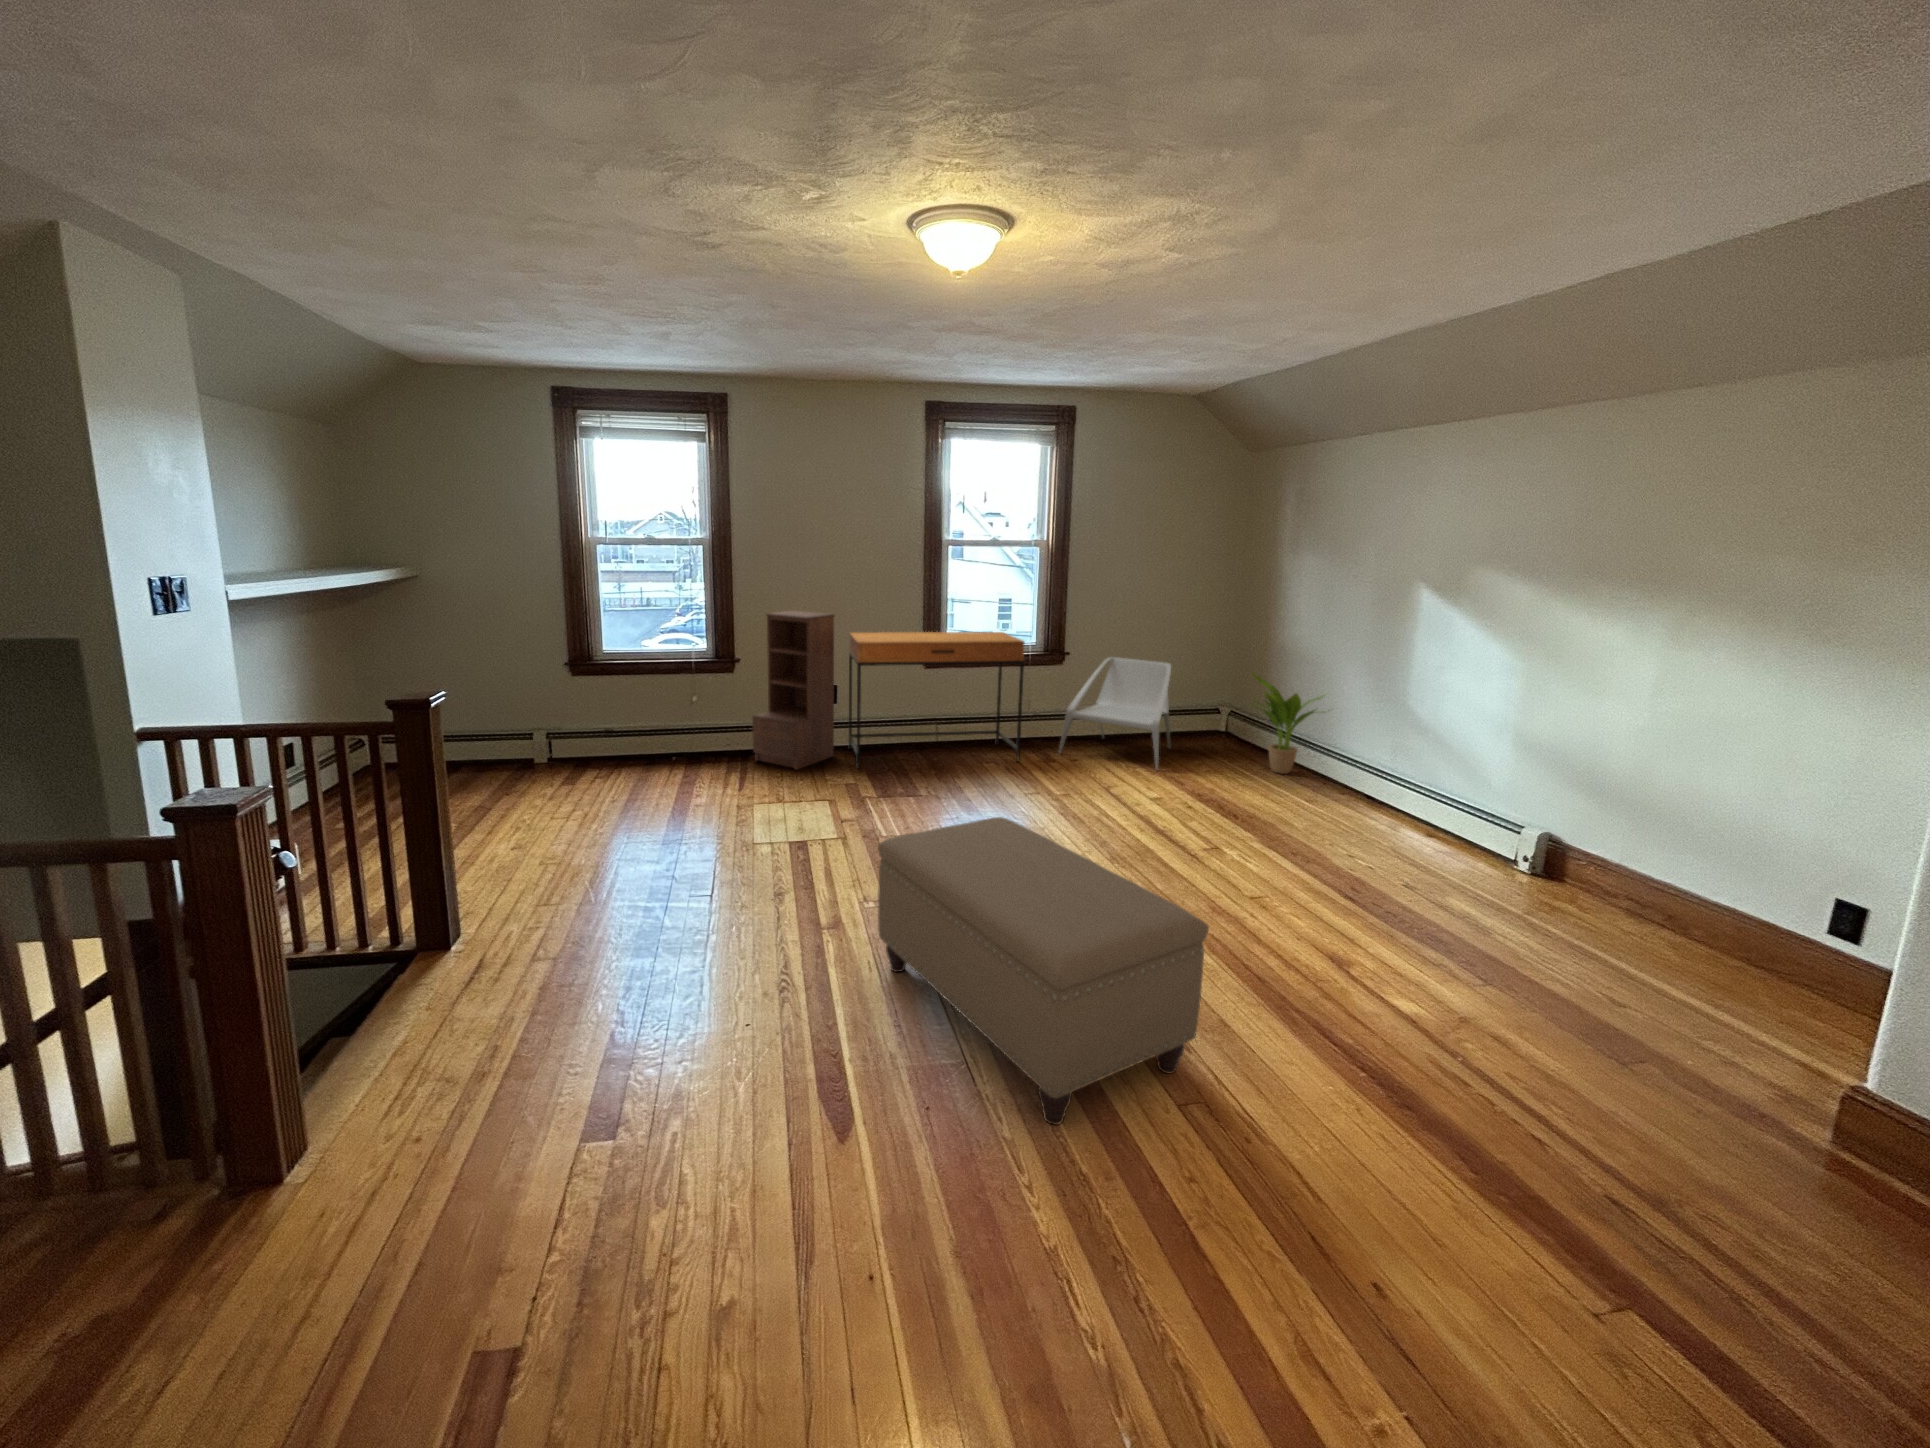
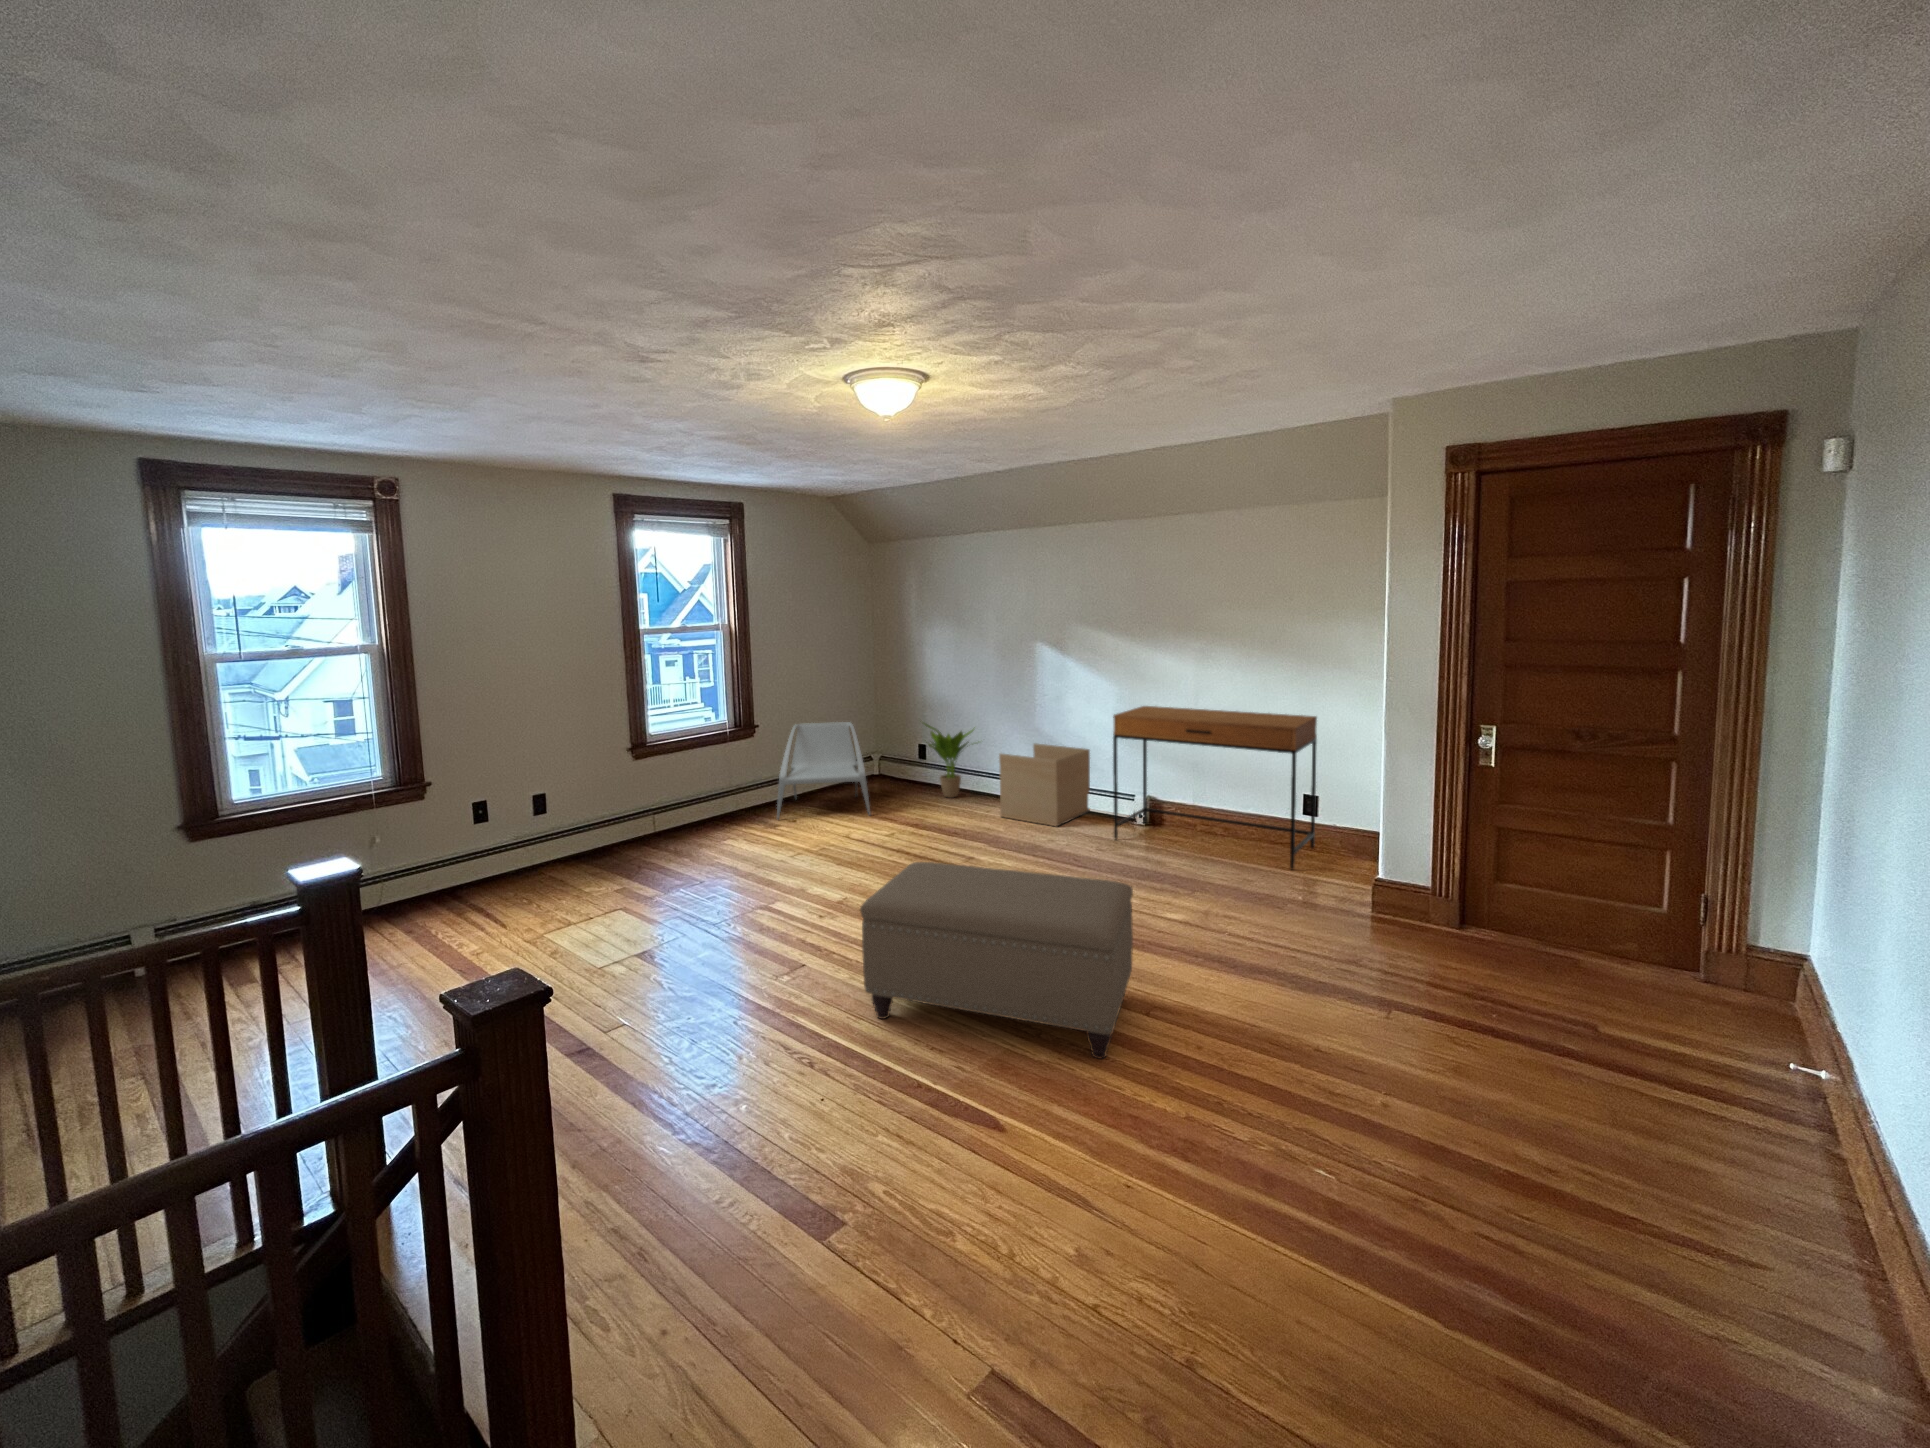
bookshelf: present [752,611,834,769] -> none [471,717,564,900]
desk: present [849,632,1025,768] -> present [1113,706,1317,869]
cardboard box: none [1313,726,1469,839] -> present [999,744,1090,826]

